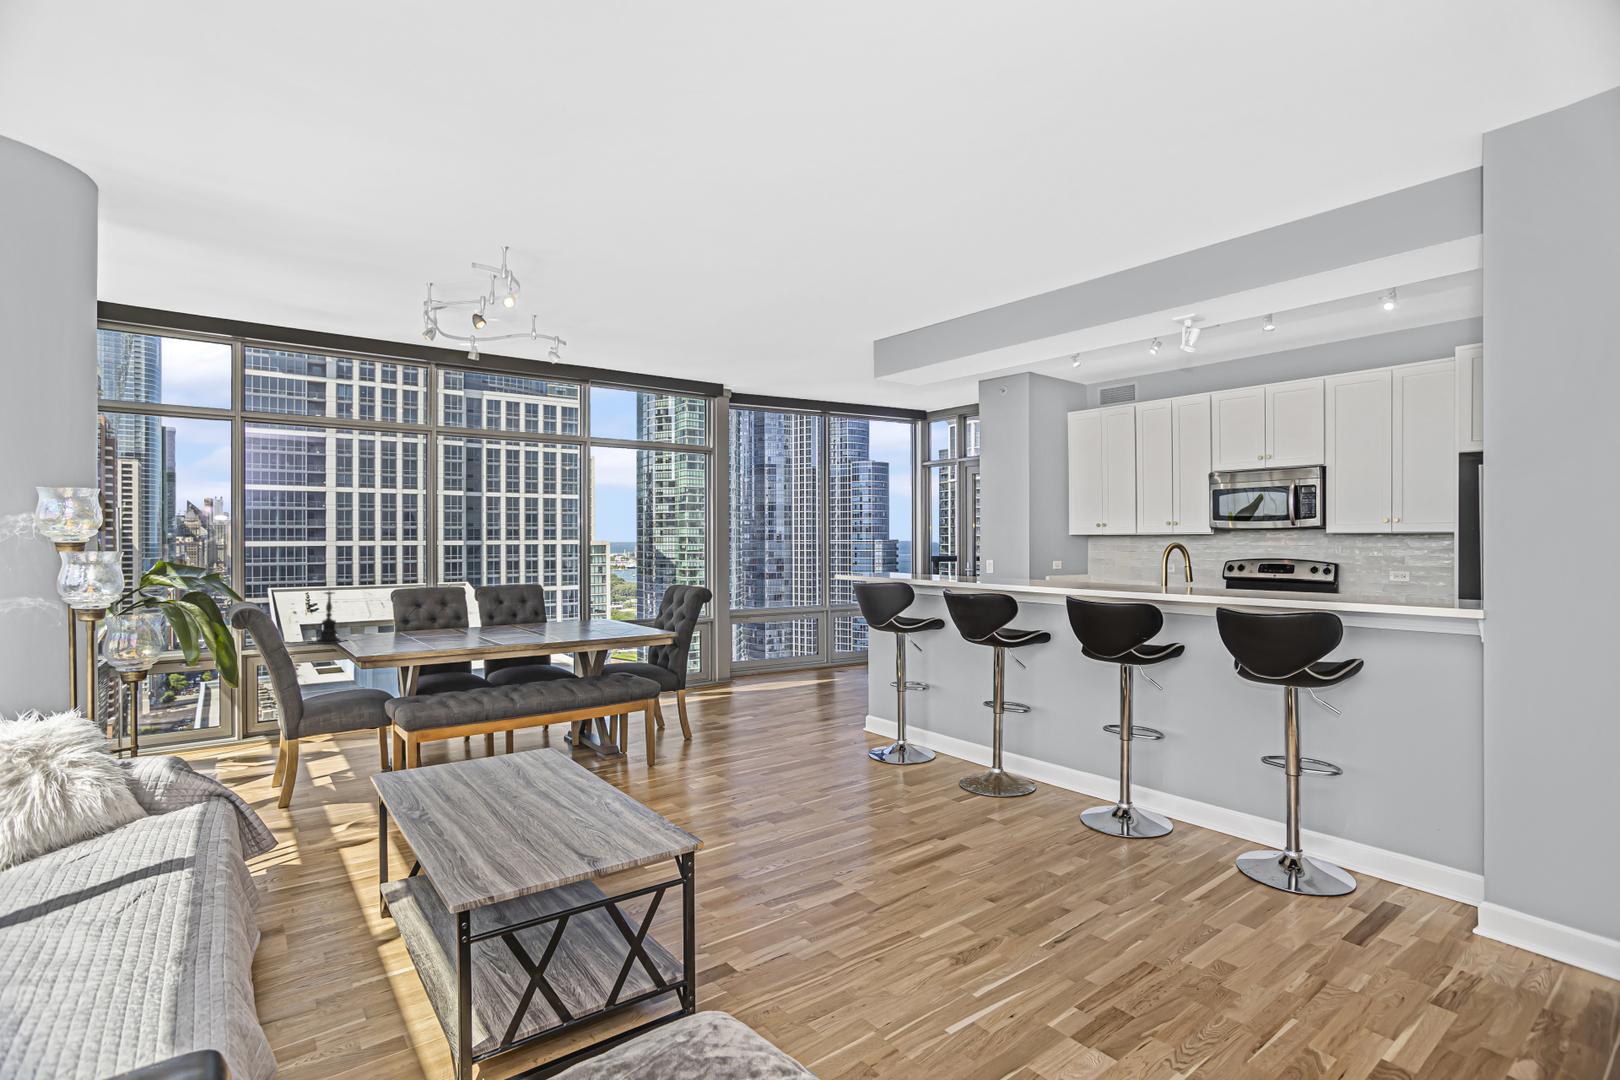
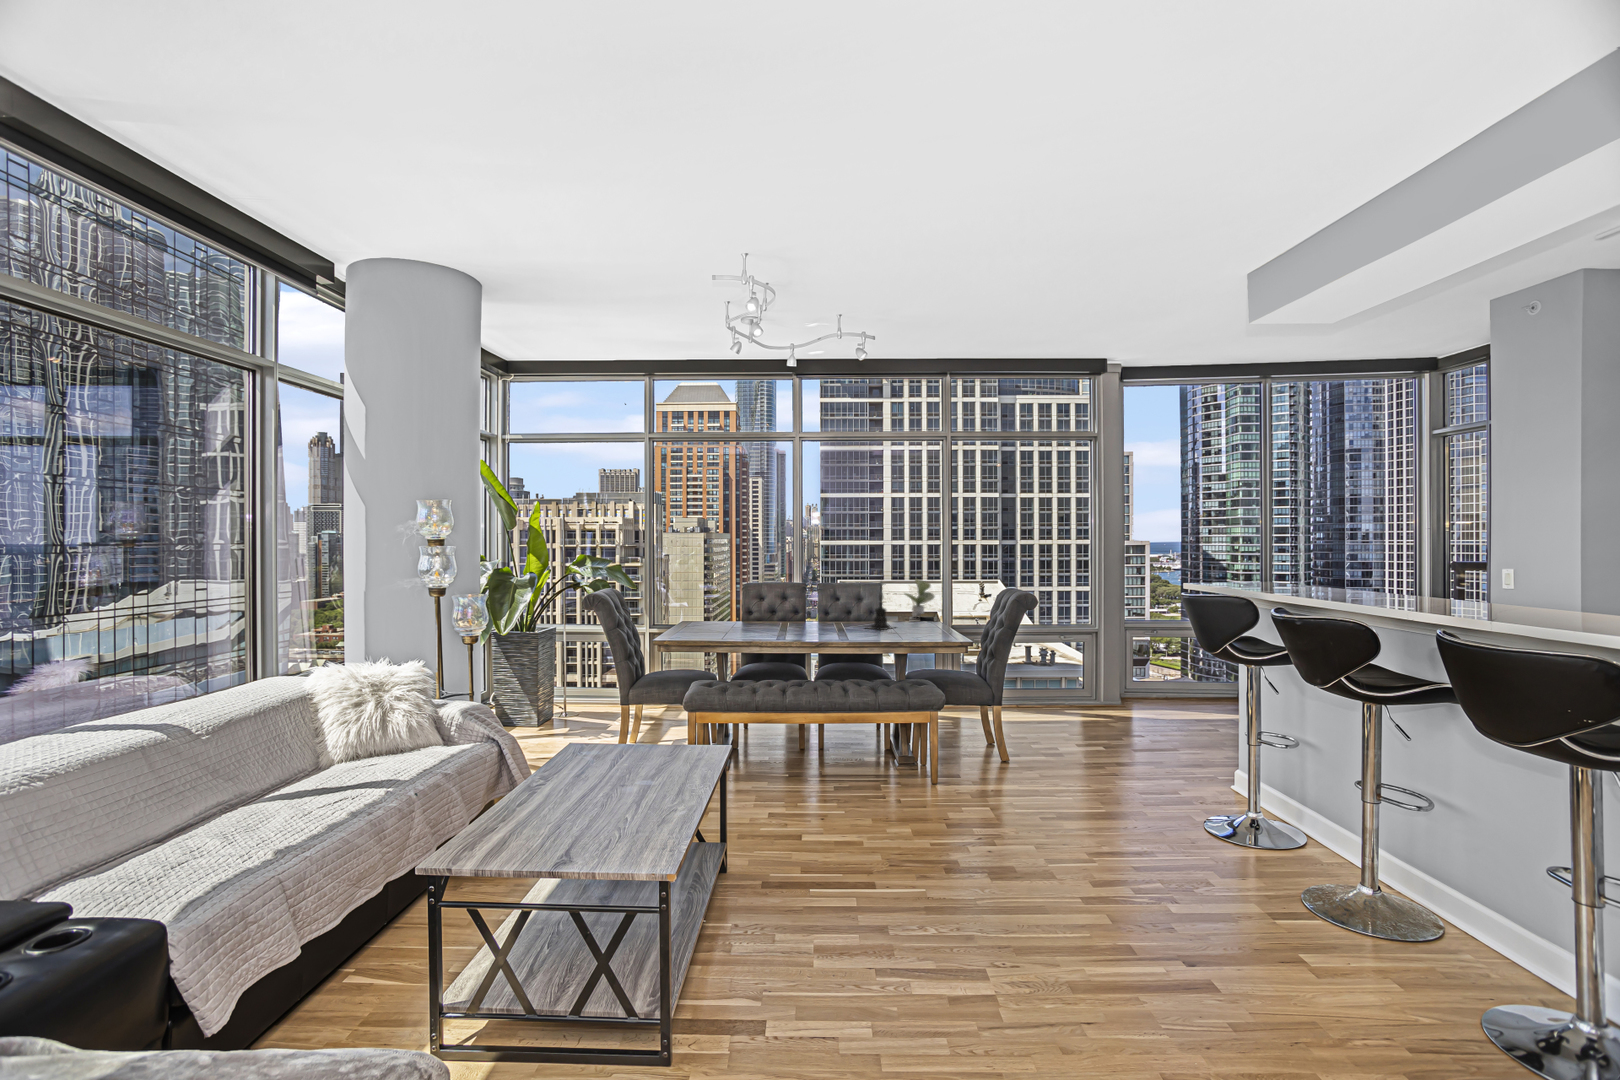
potted plant: none [353,584,391,626] -> present [905,579,935,617]

